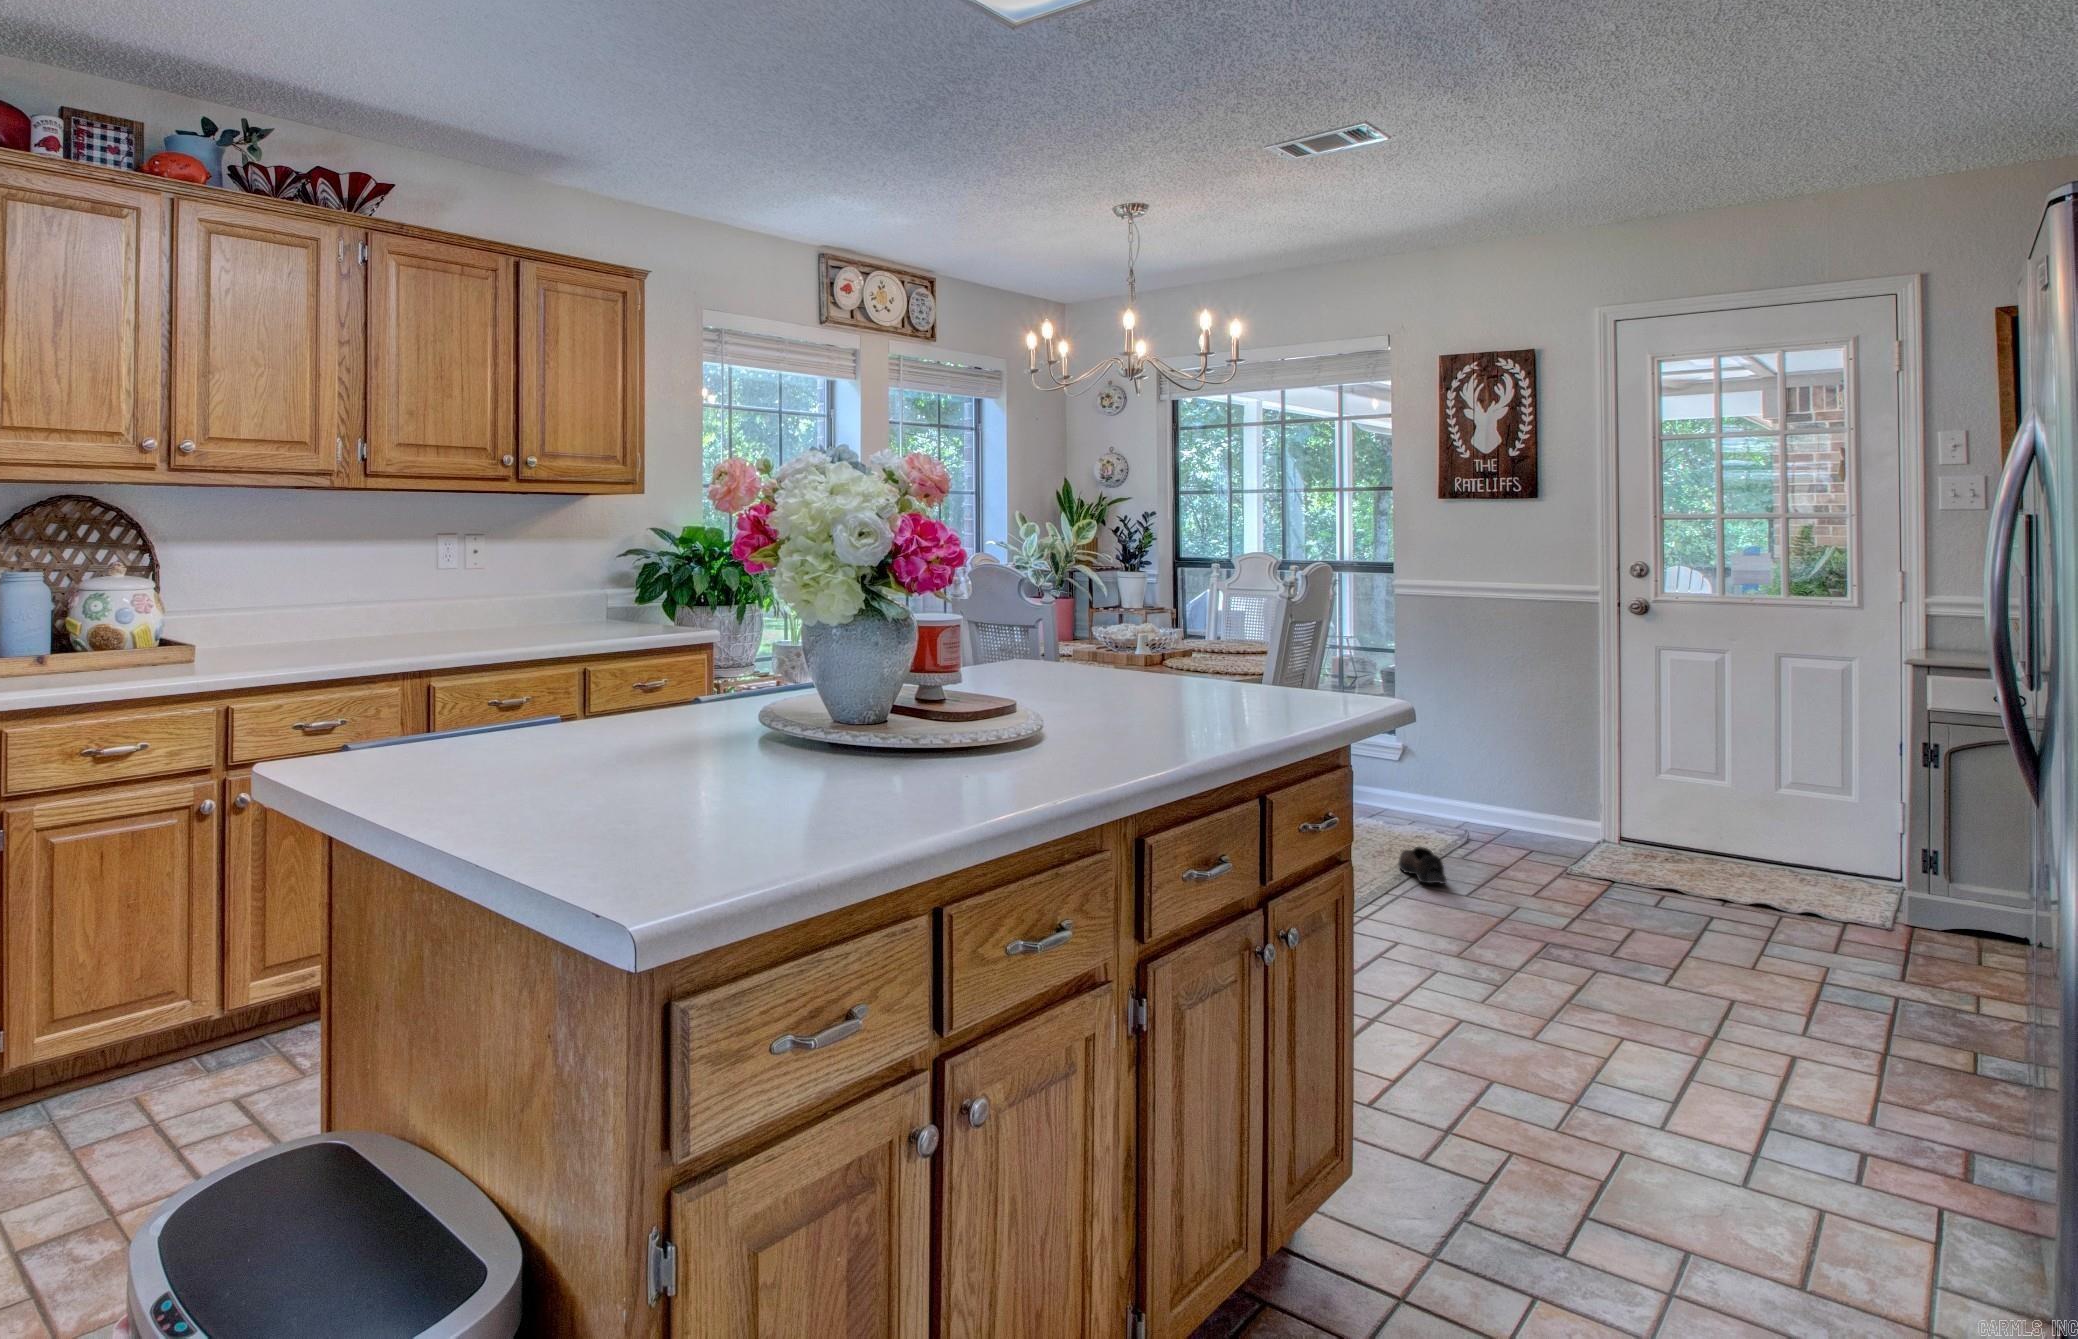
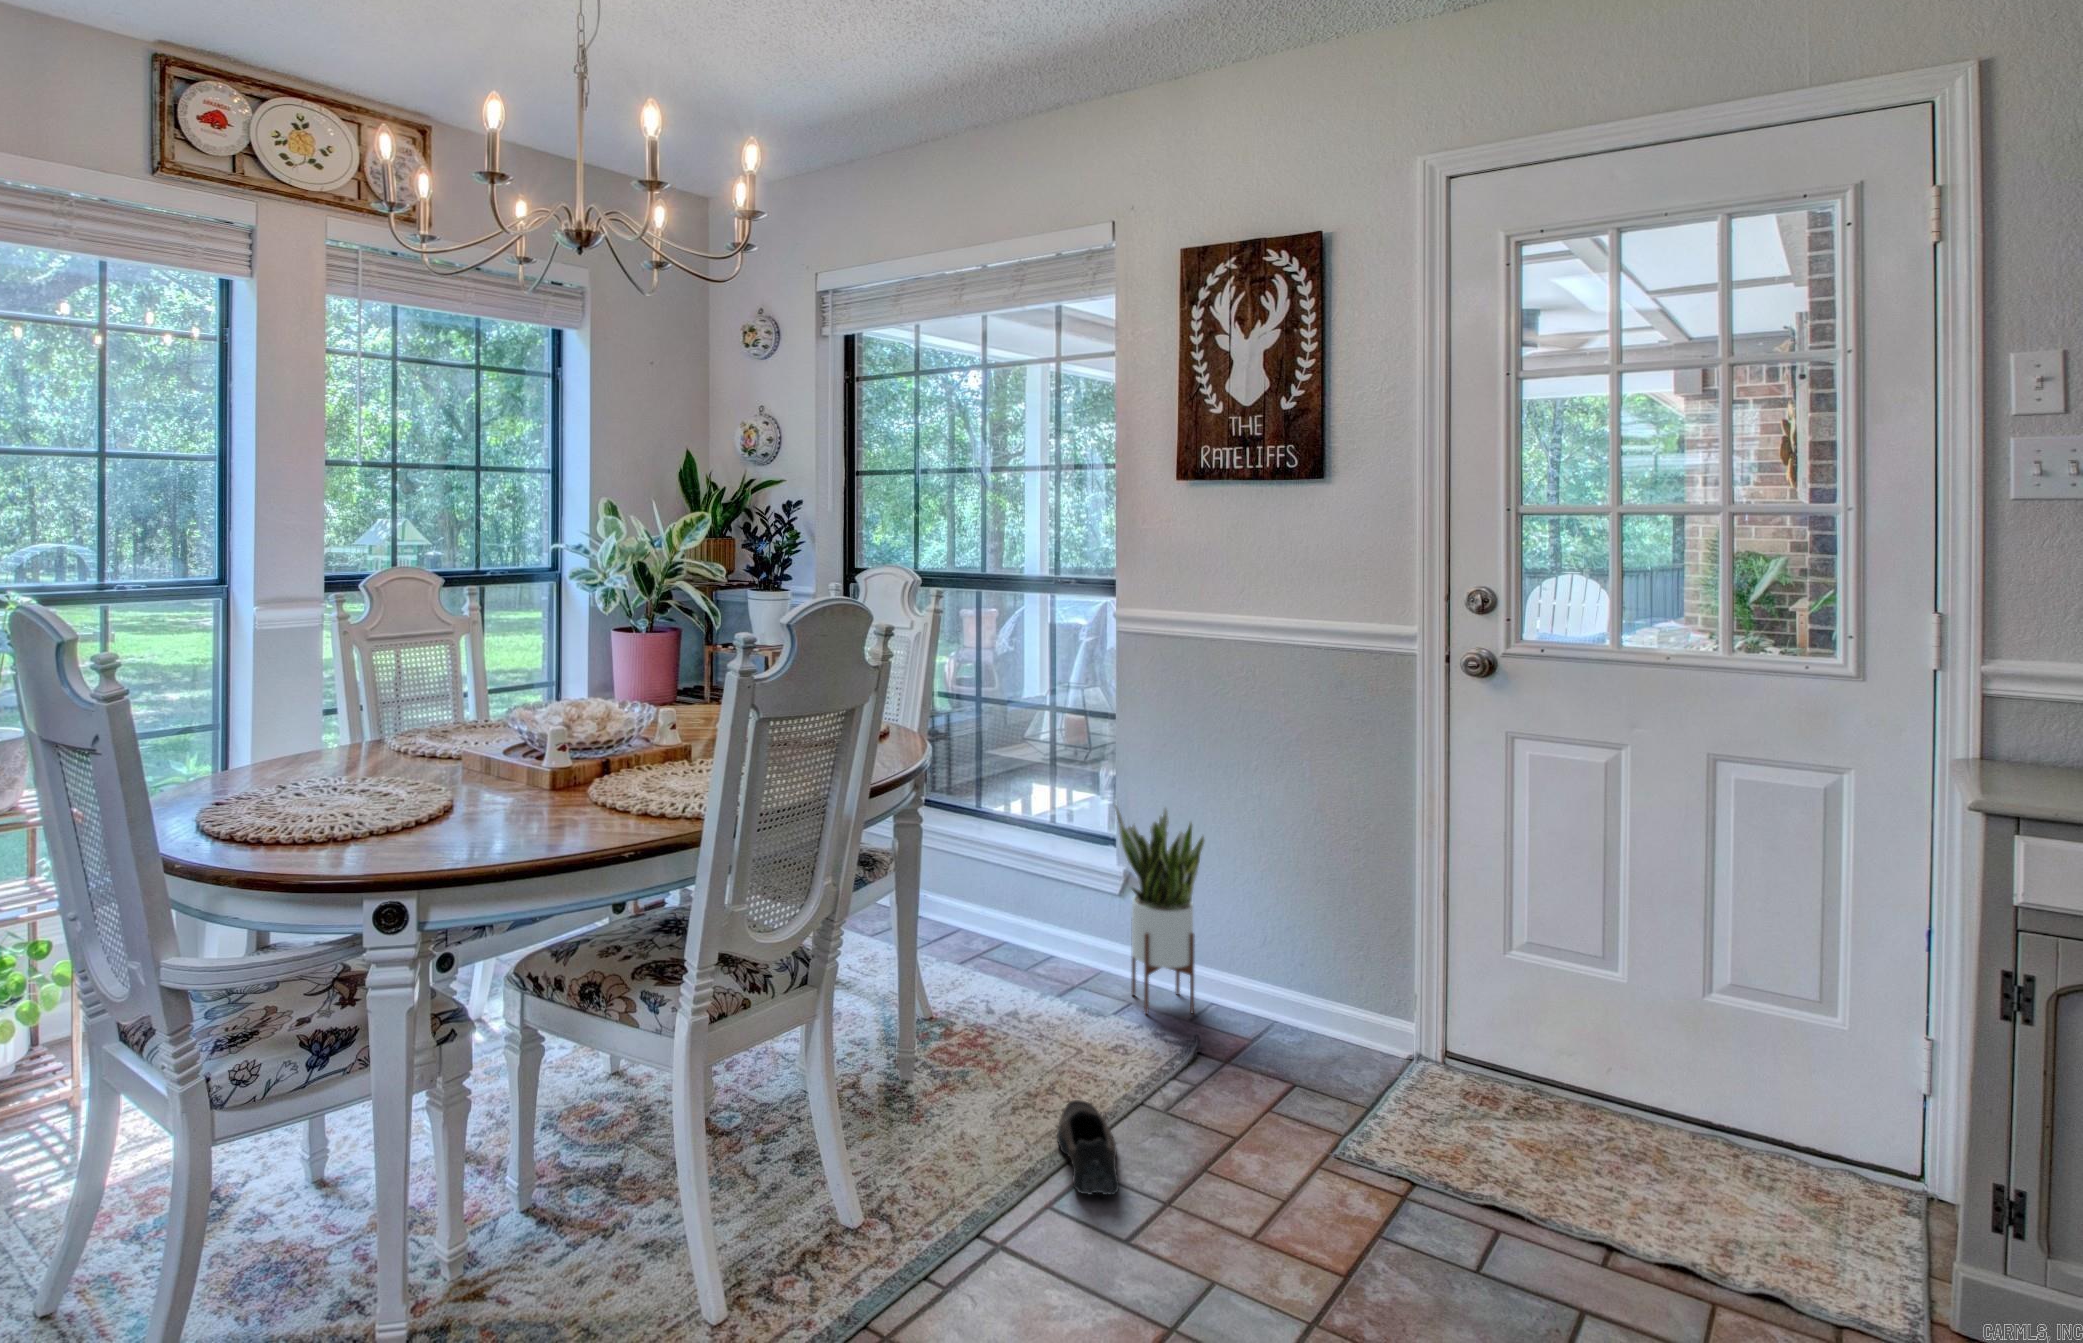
potted plant: none [1397,699,1458,828] -> present [1114,805,1204,1013]

